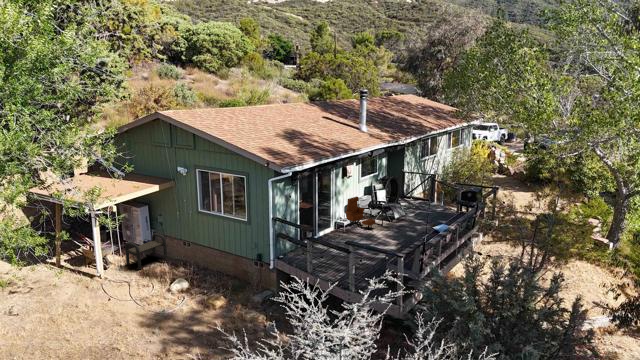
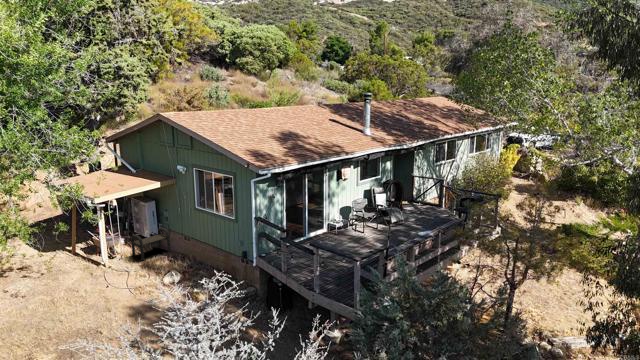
lounge chair: present [346,197,375,231] -> none [340,199,369,235]

